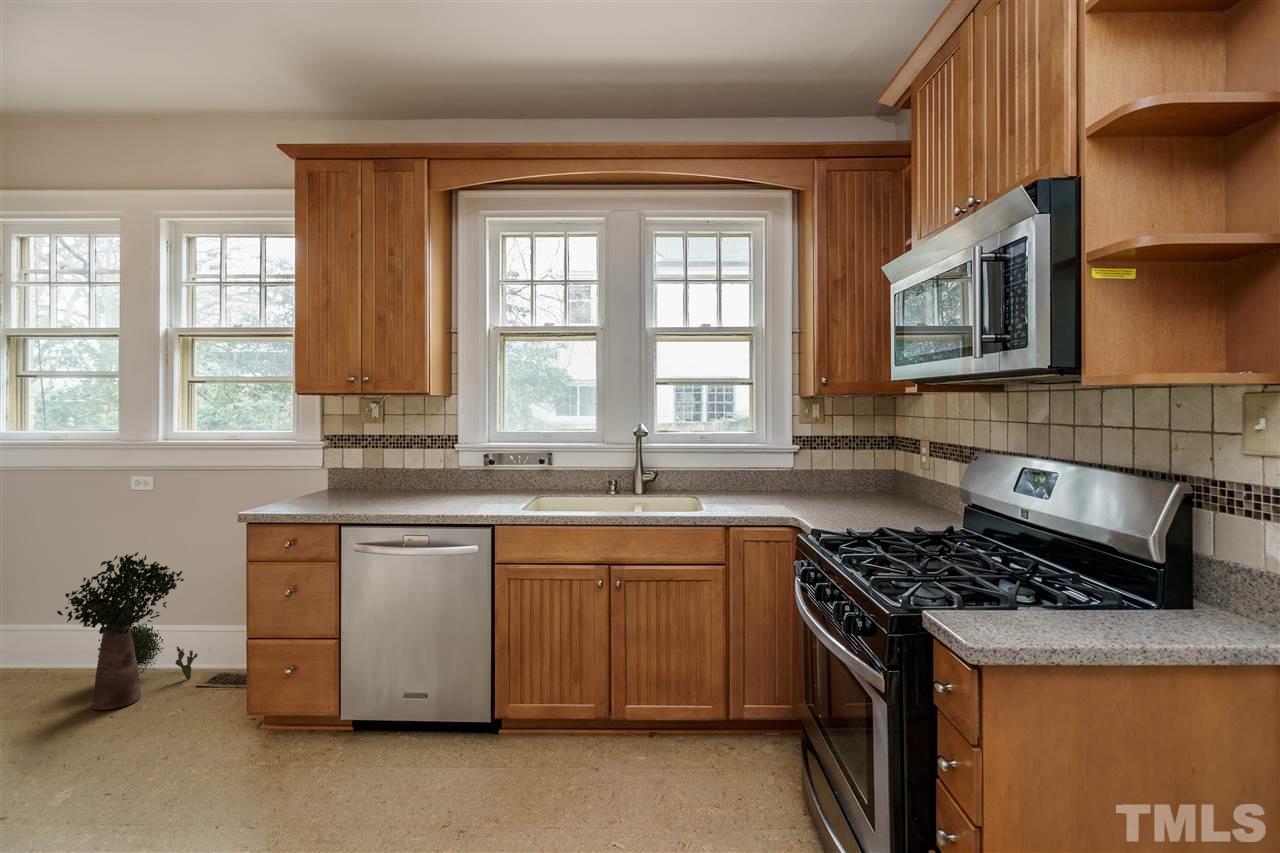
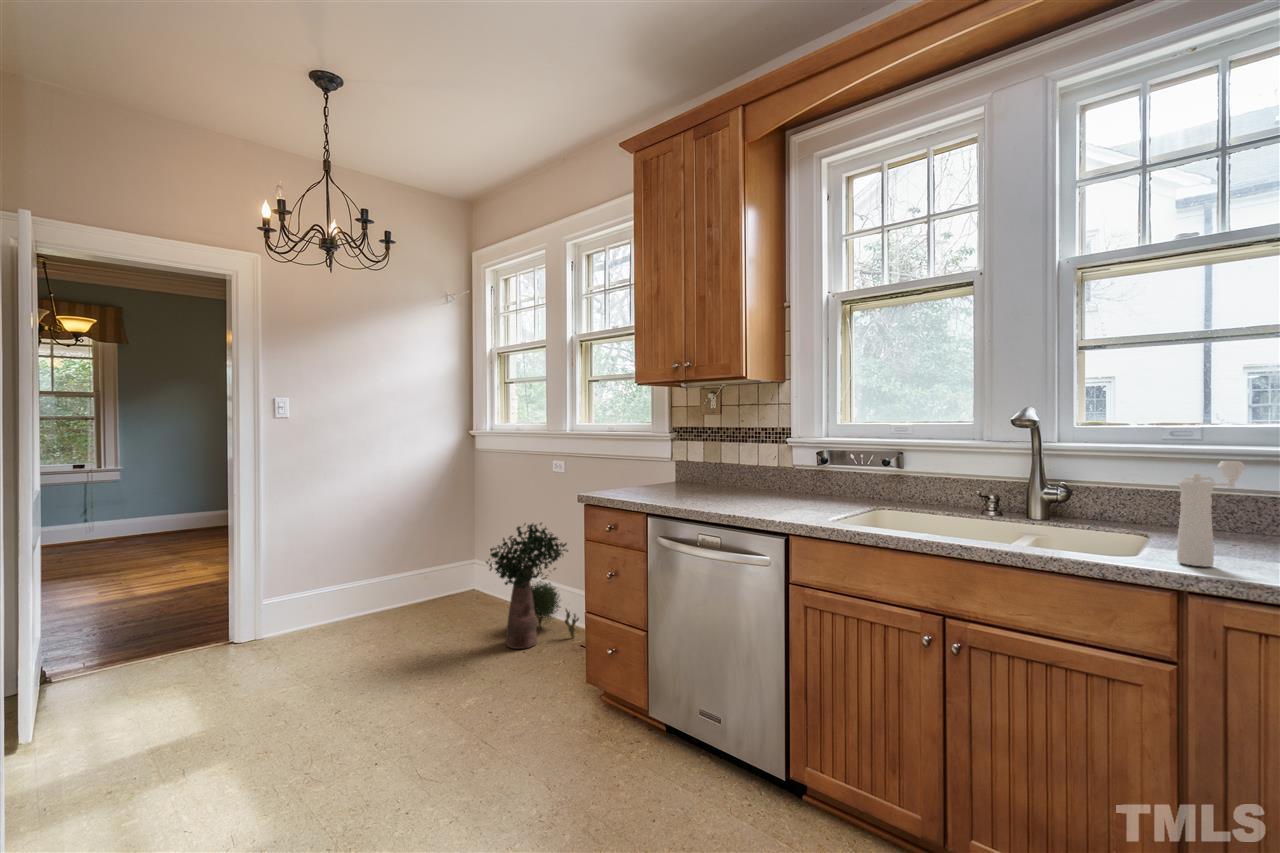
pepper mill: none [724,454,748,512] -> present [1177,461,1245,567]

